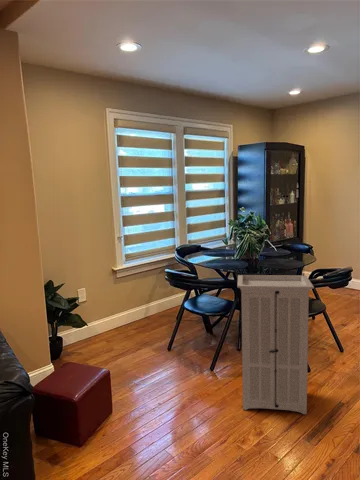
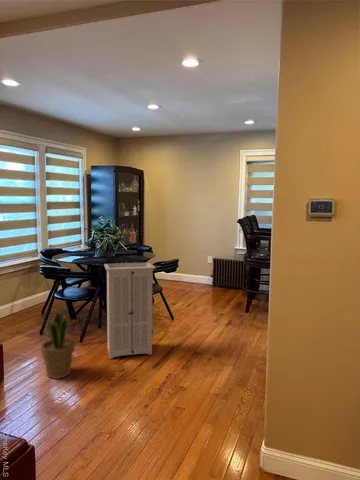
potted plant: none [150,337,199,431] -> present [41,312,75,379]

